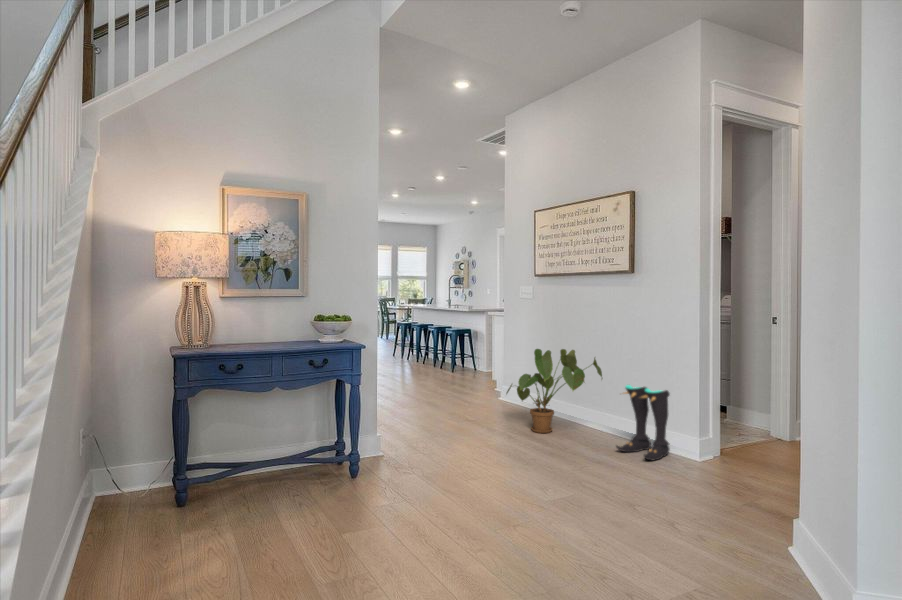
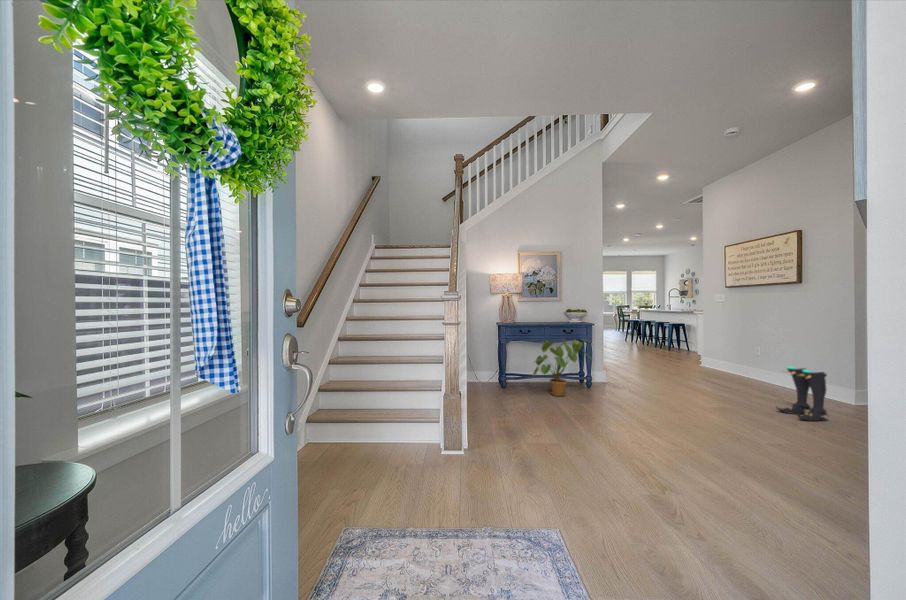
house plant: present [506,349,602,433] -> present [533,340,592,396]

